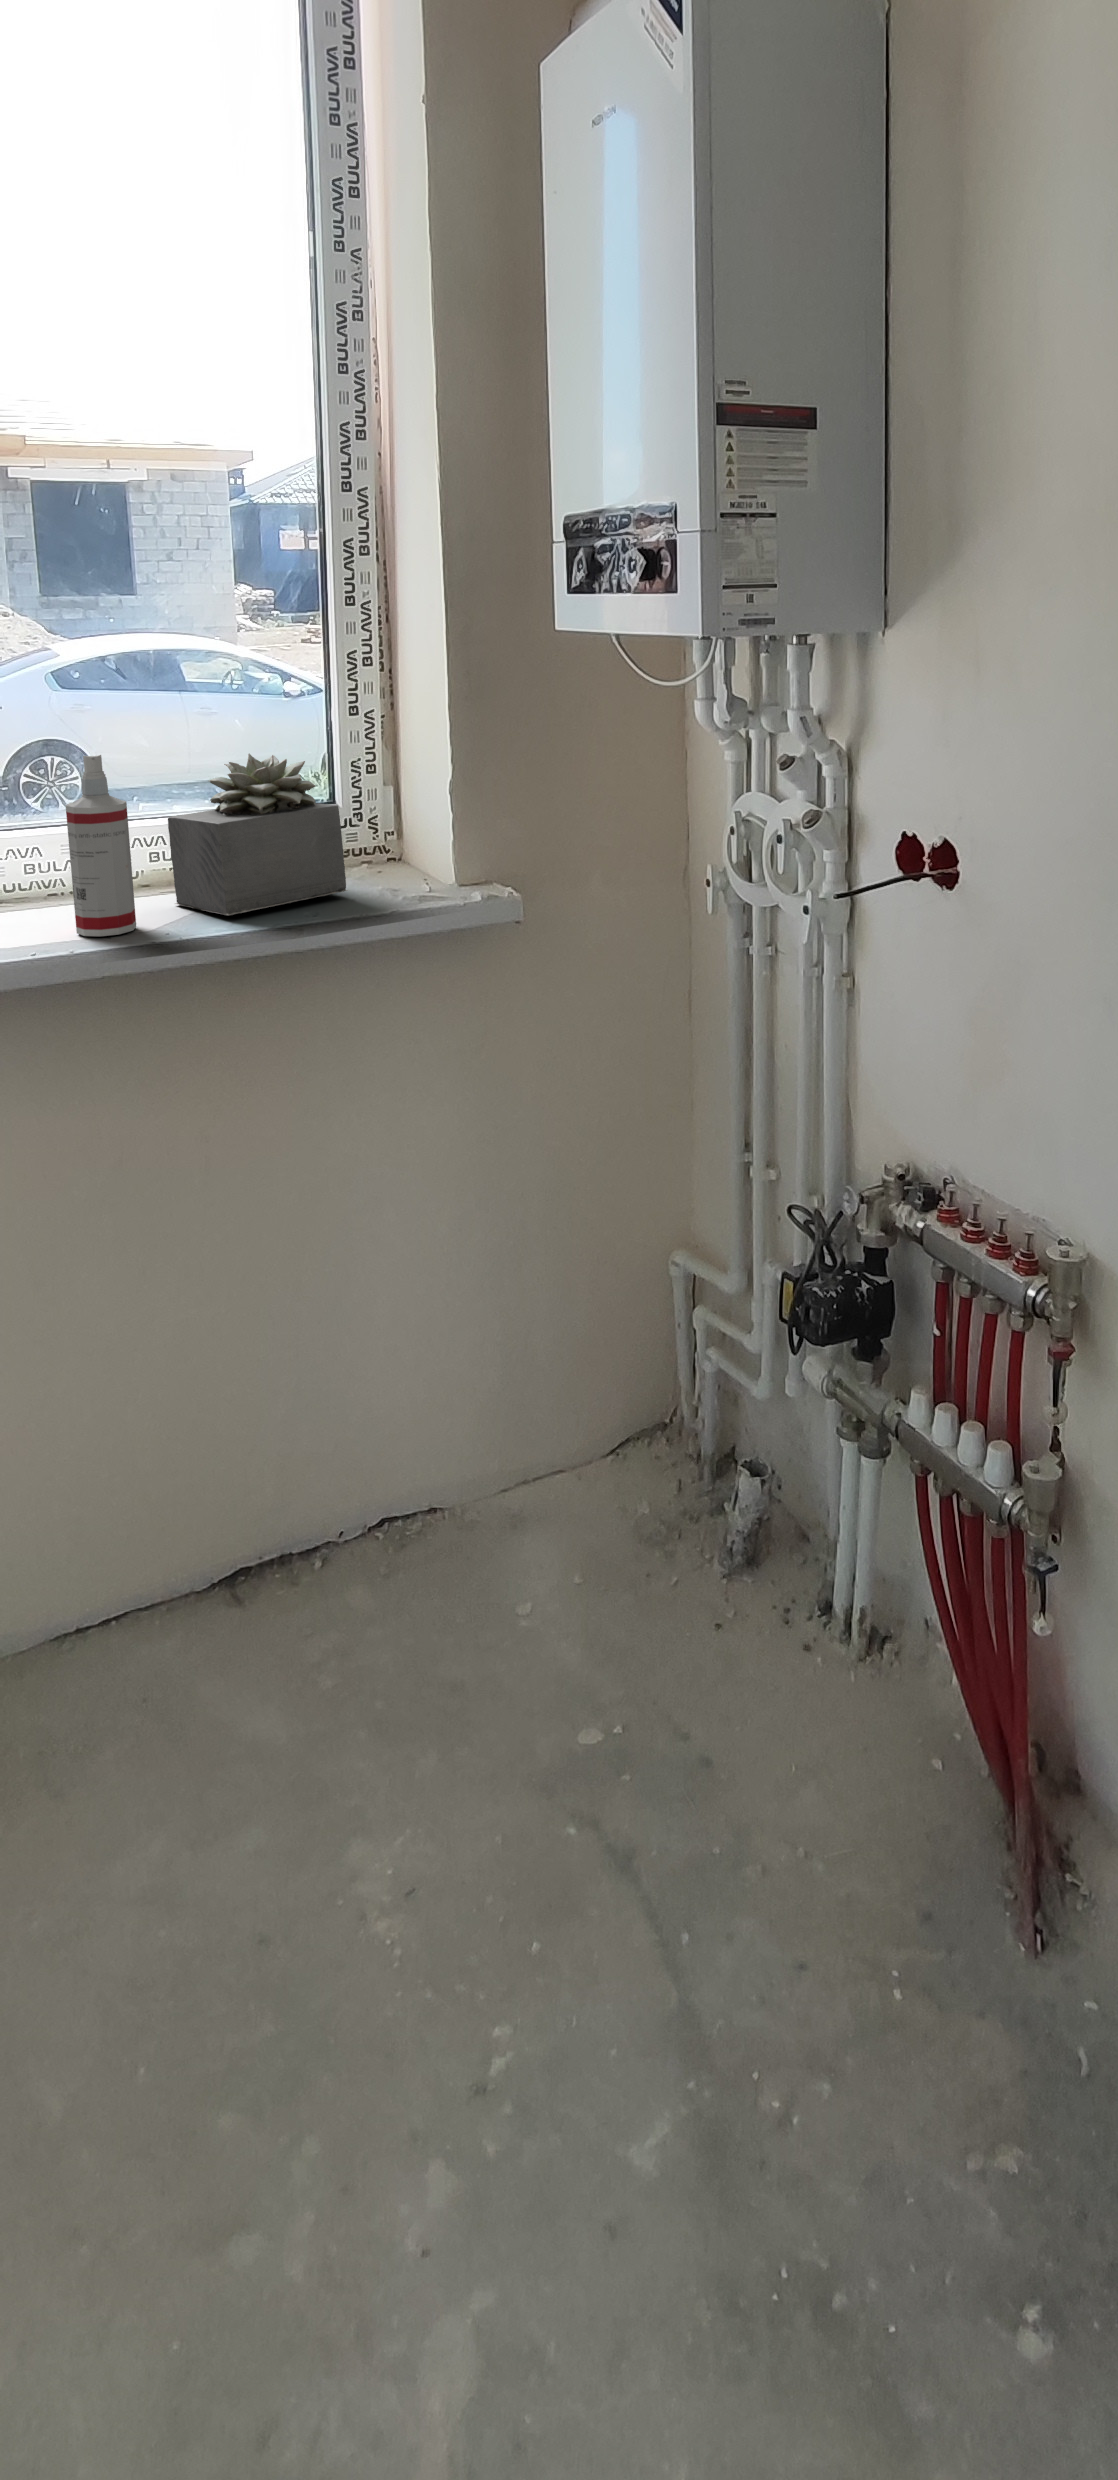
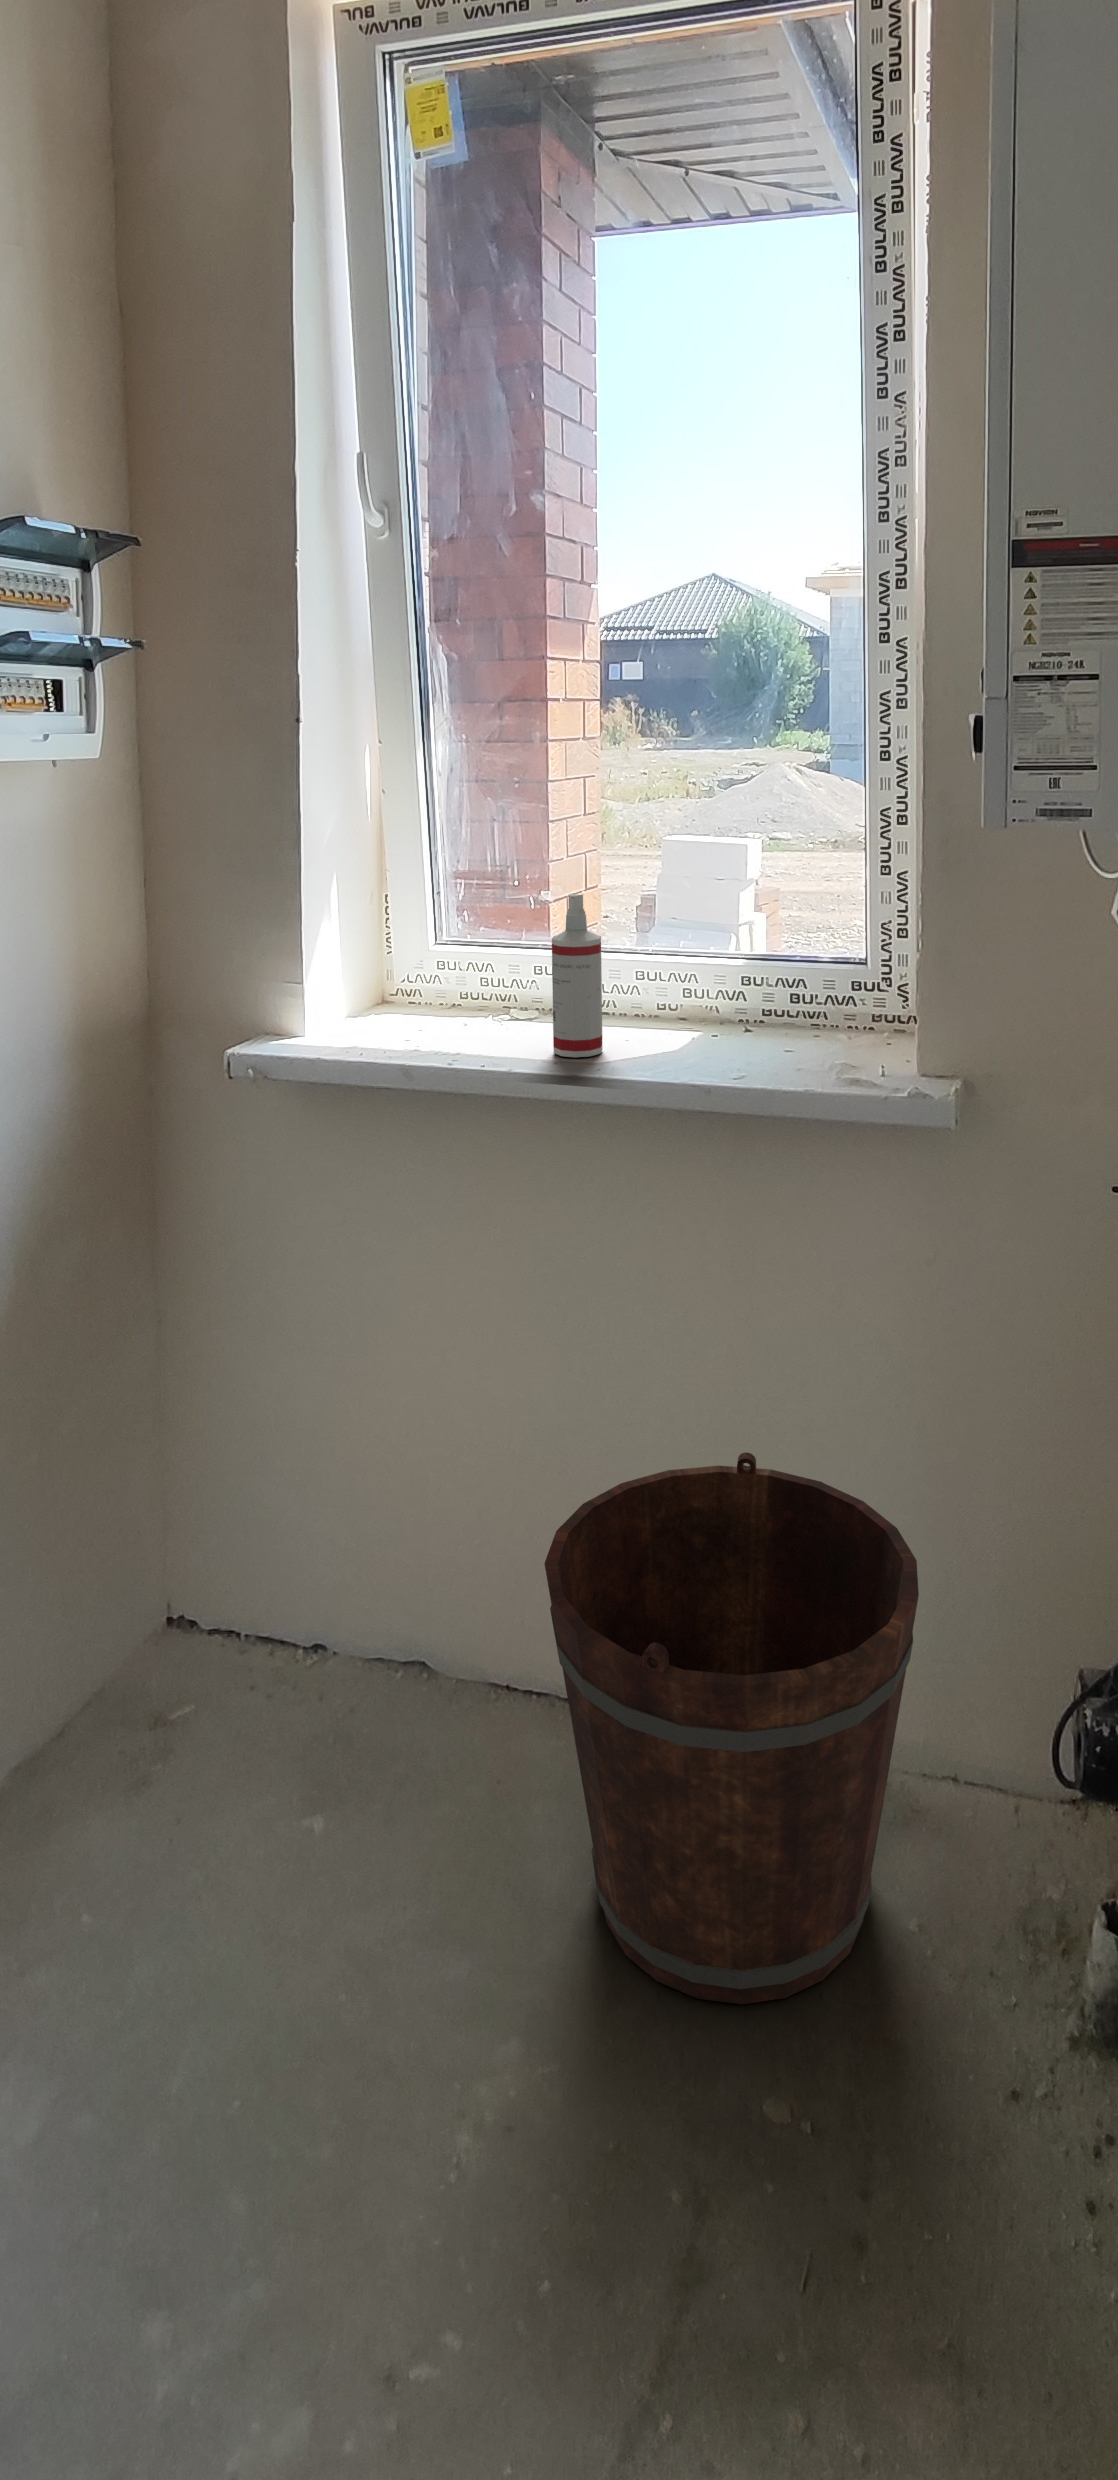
succulent plant: present [168,754,348,915] -> none [665,906,803,1060]
bucket: none [253,1265,607,1732] -> present [544,1452,919,2004]

